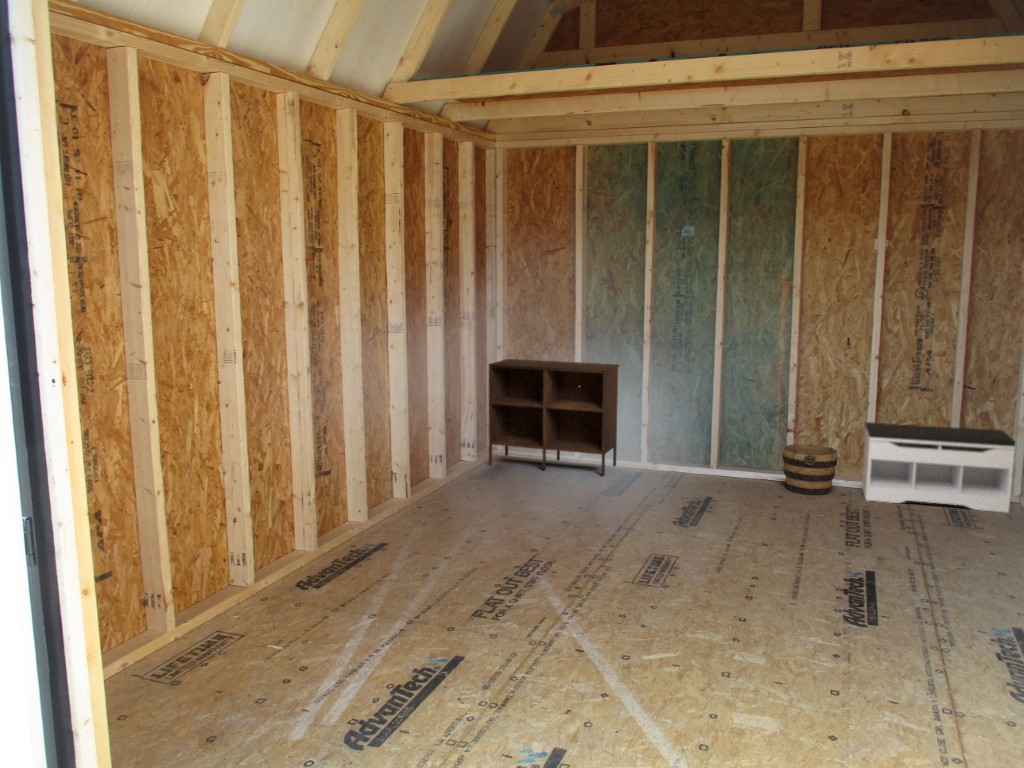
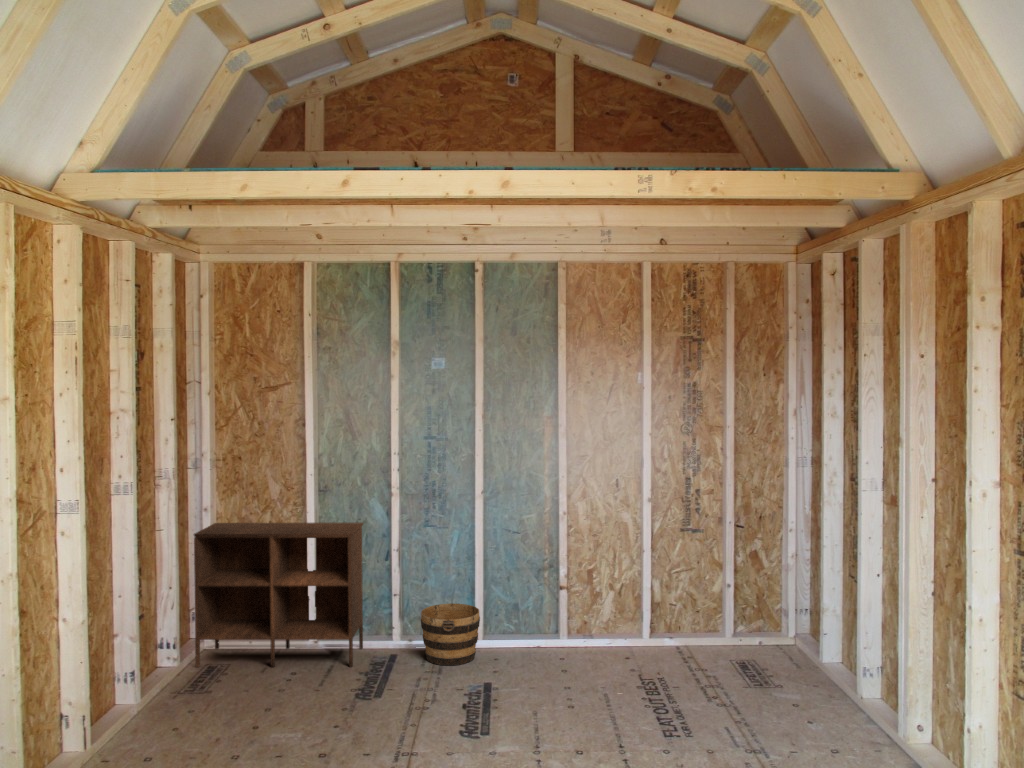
bench: present [862,422,1015,513] -> none [642,570,794,664]
bucket: present [783,444,838,495] -> present [421,603,480,665]

